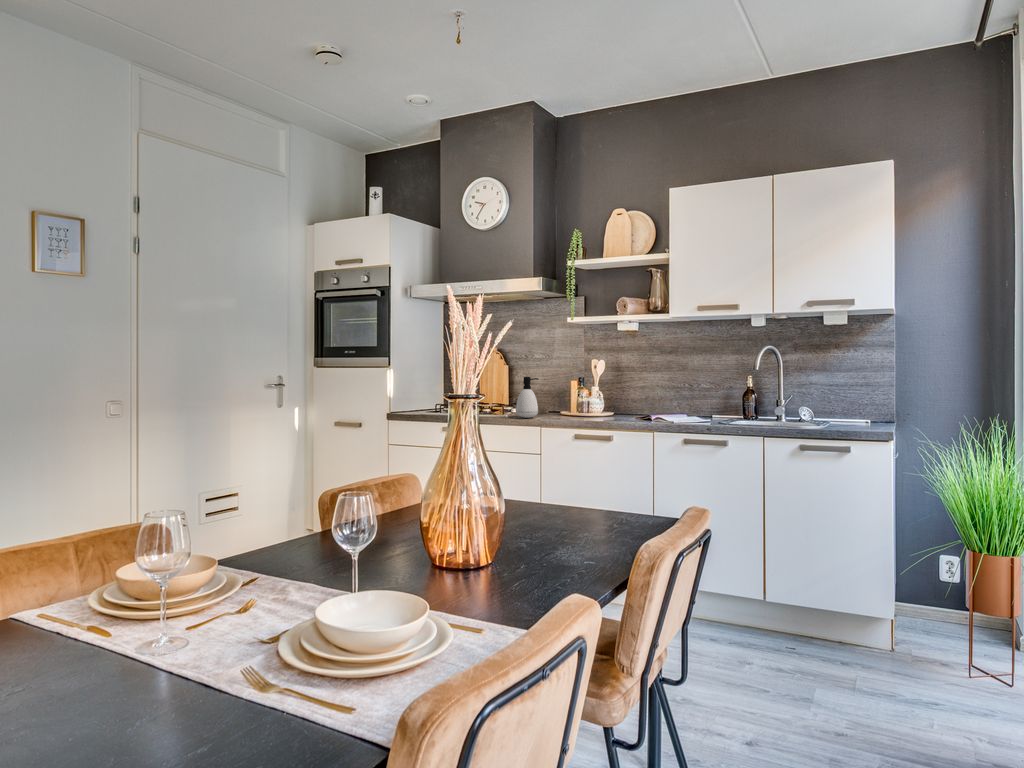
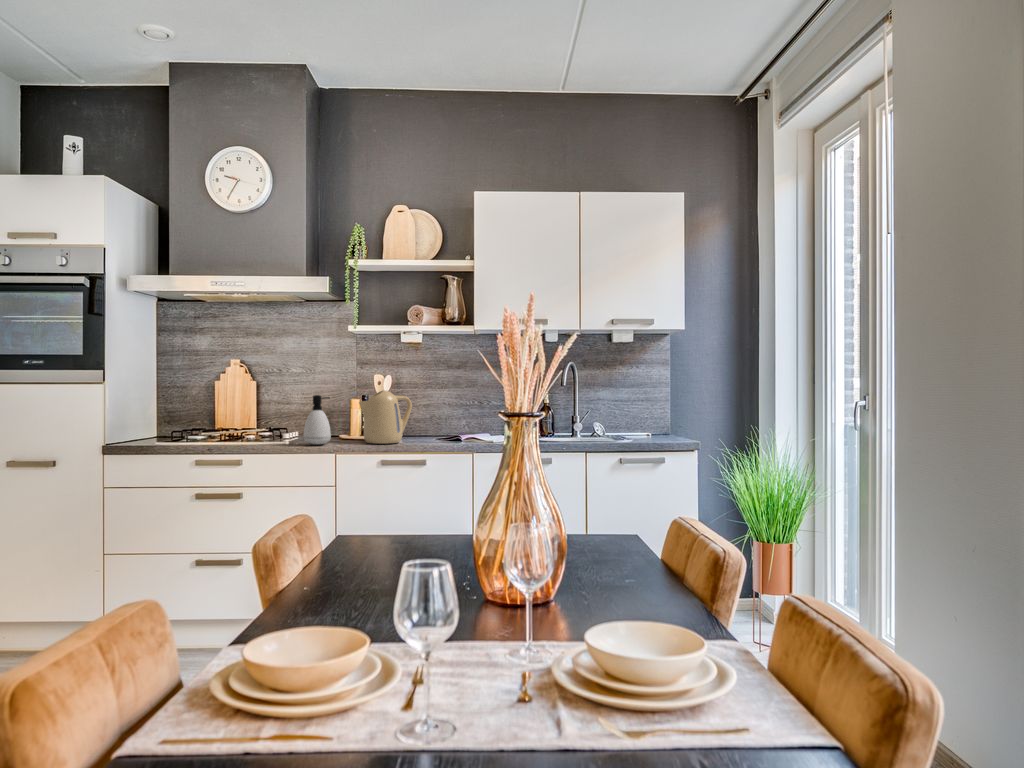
kettle: none [562,373,610,419] -> present [359,390,412,444]

